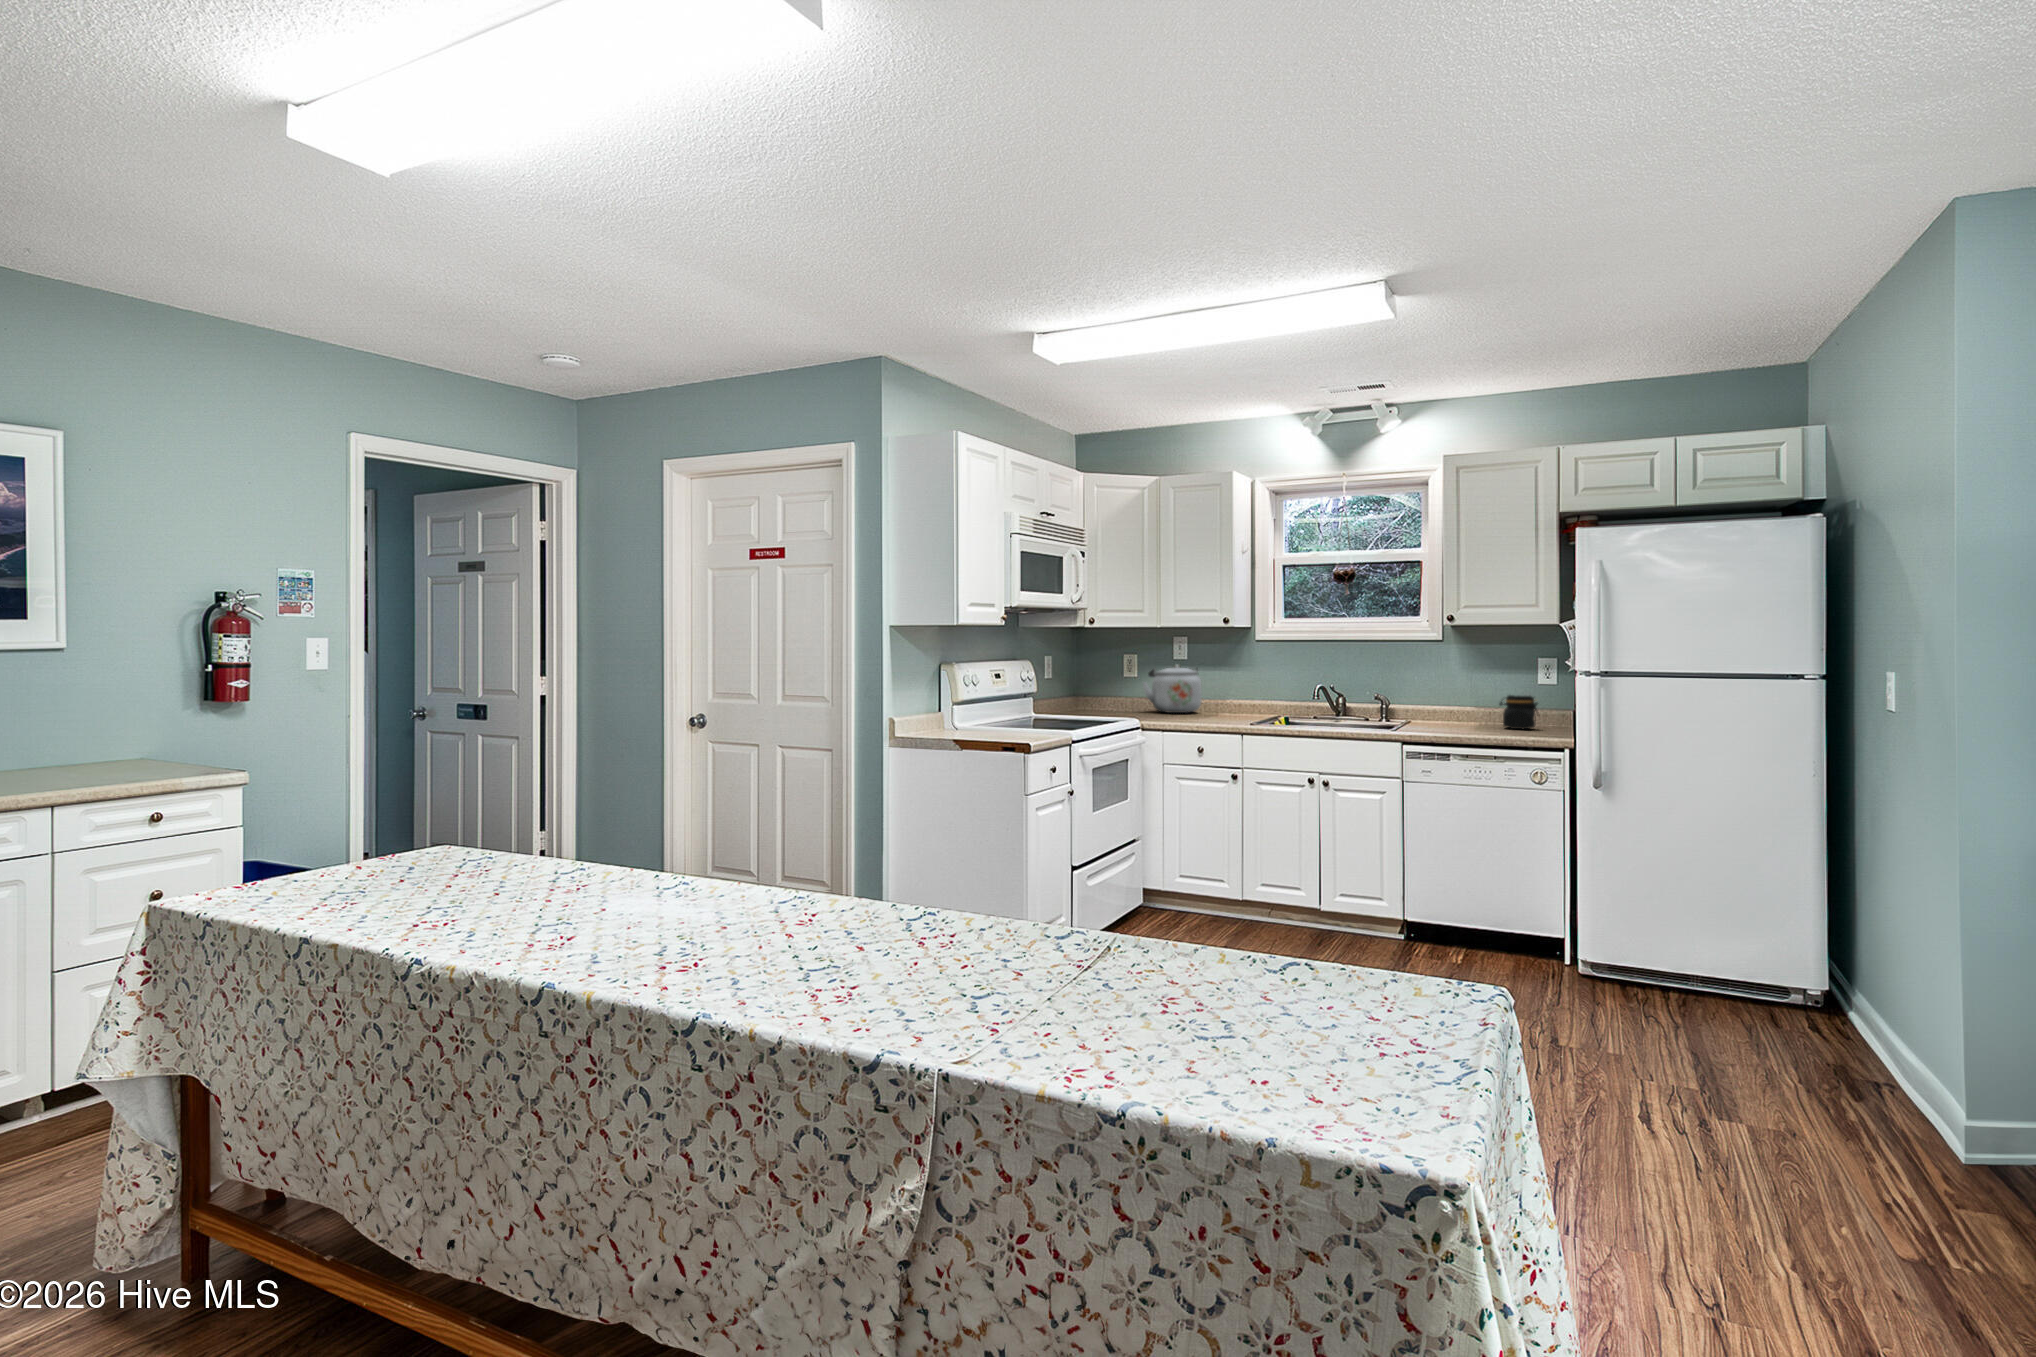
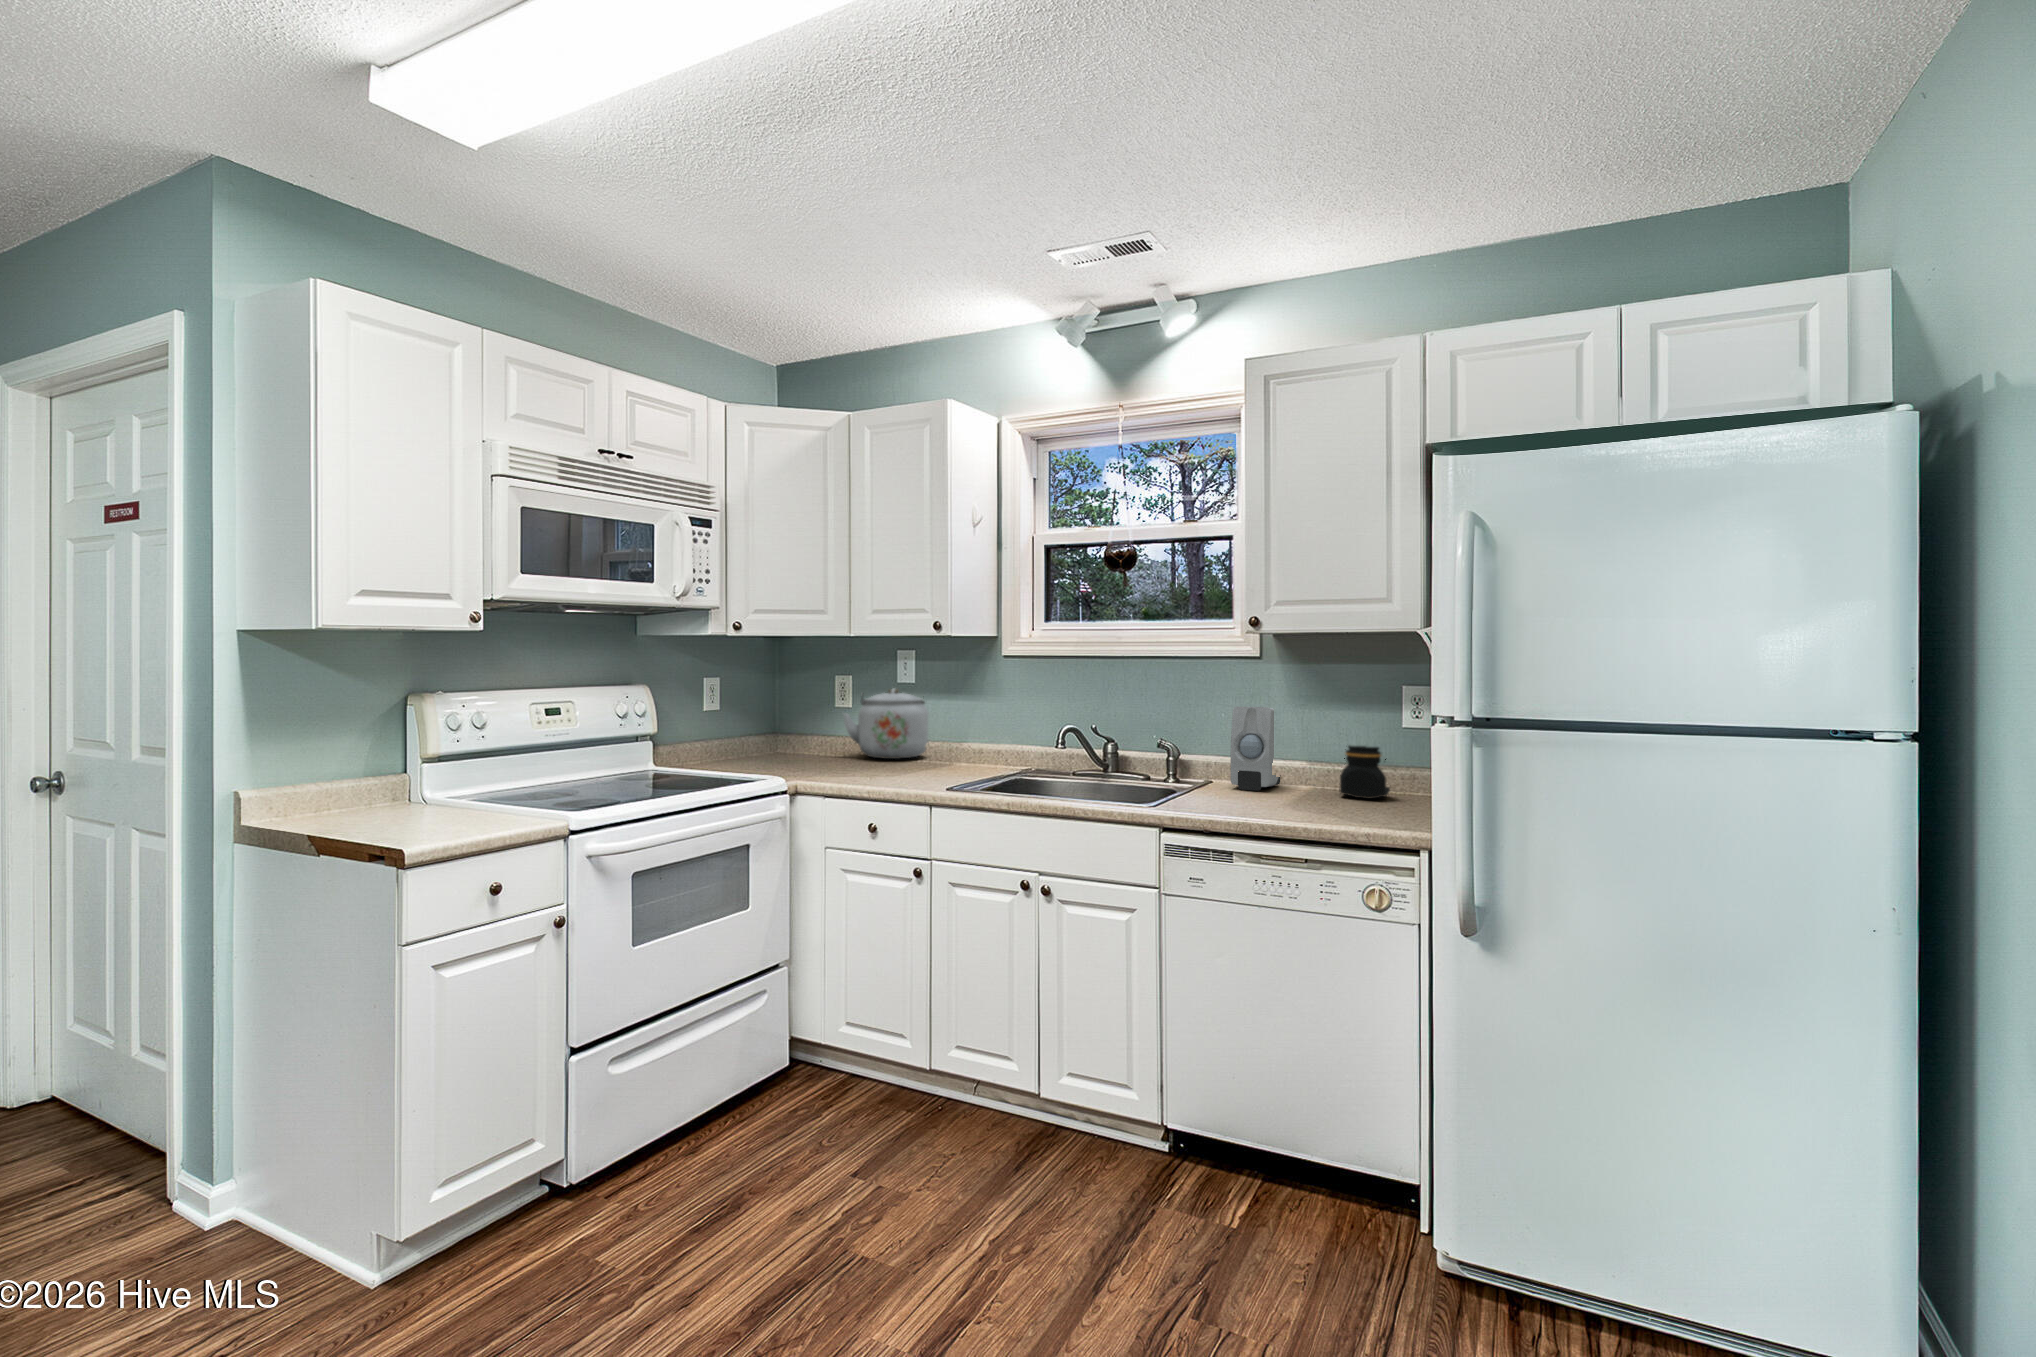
soap dispenser: none [1429,672,1461,726] -> present [1230,706,1280,791]

